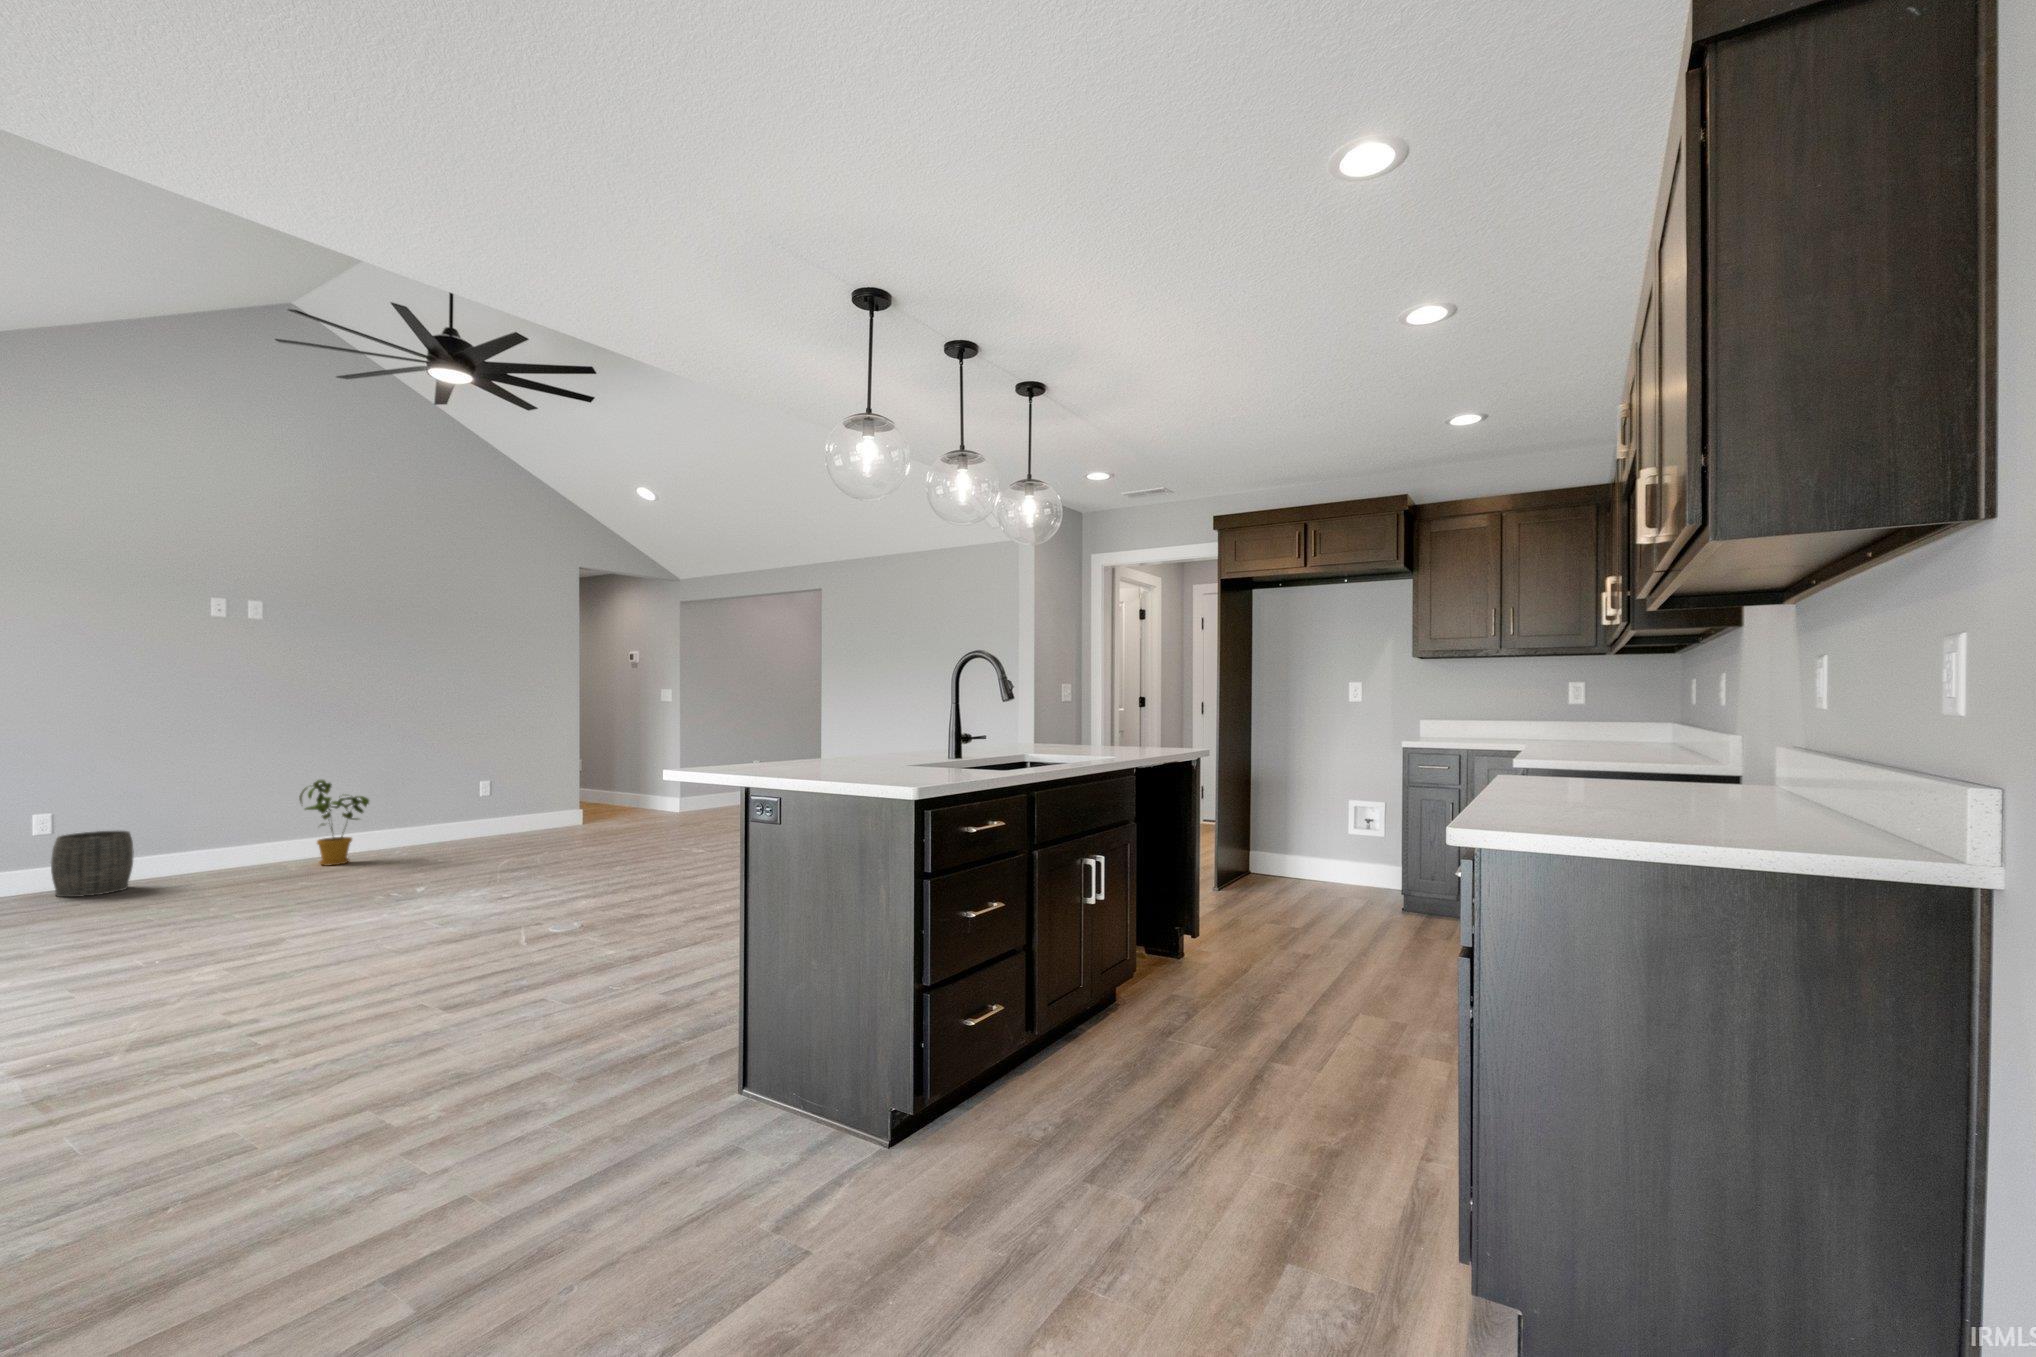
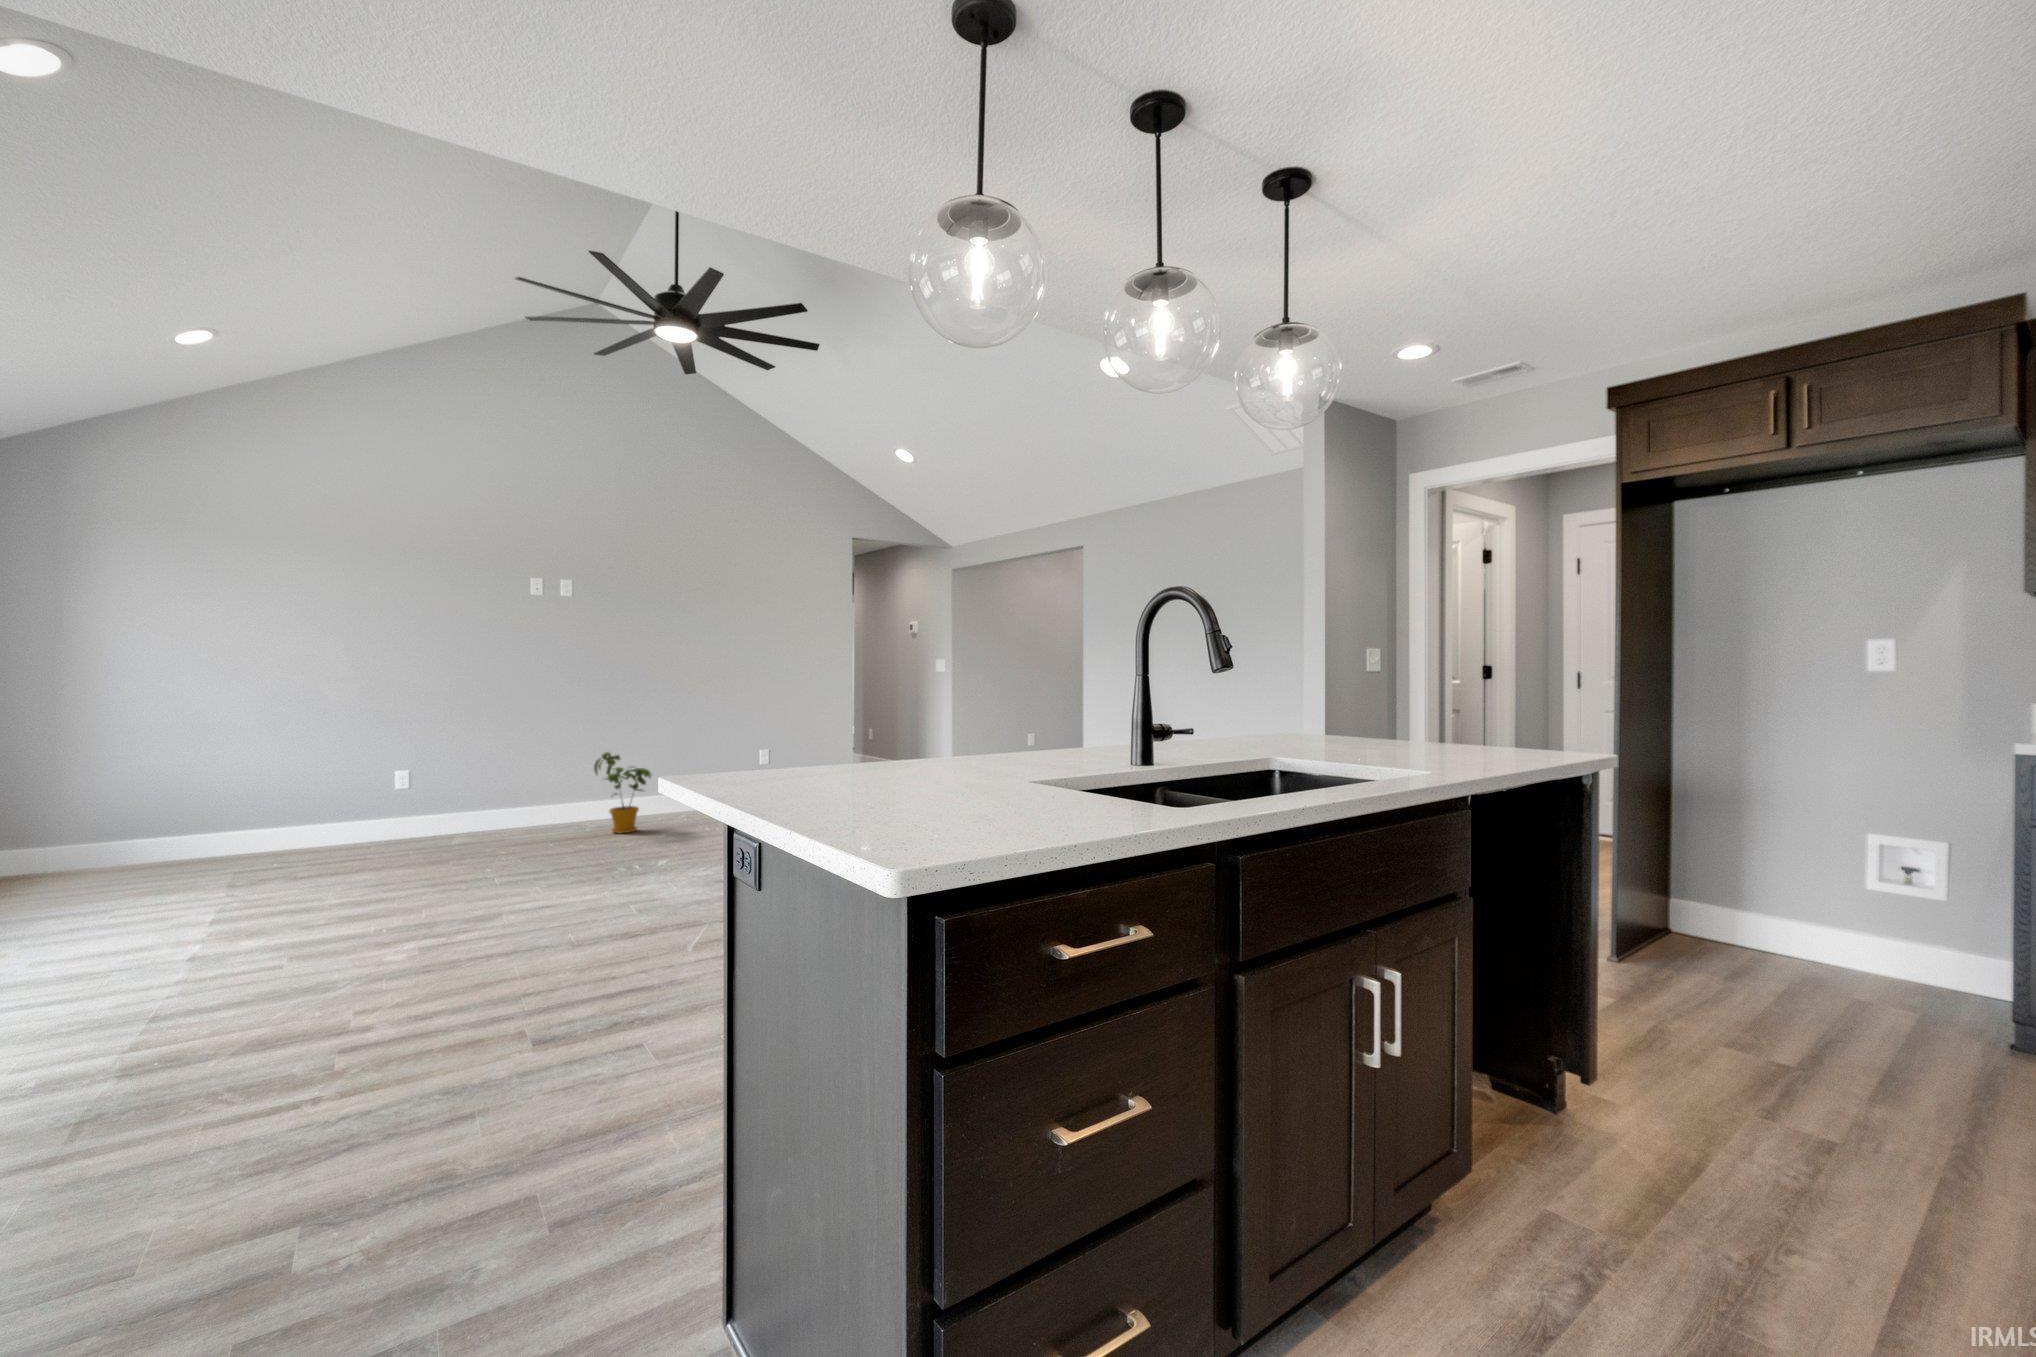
woven basket: present [51,831,134,897] -> none [398,795,460,855]

